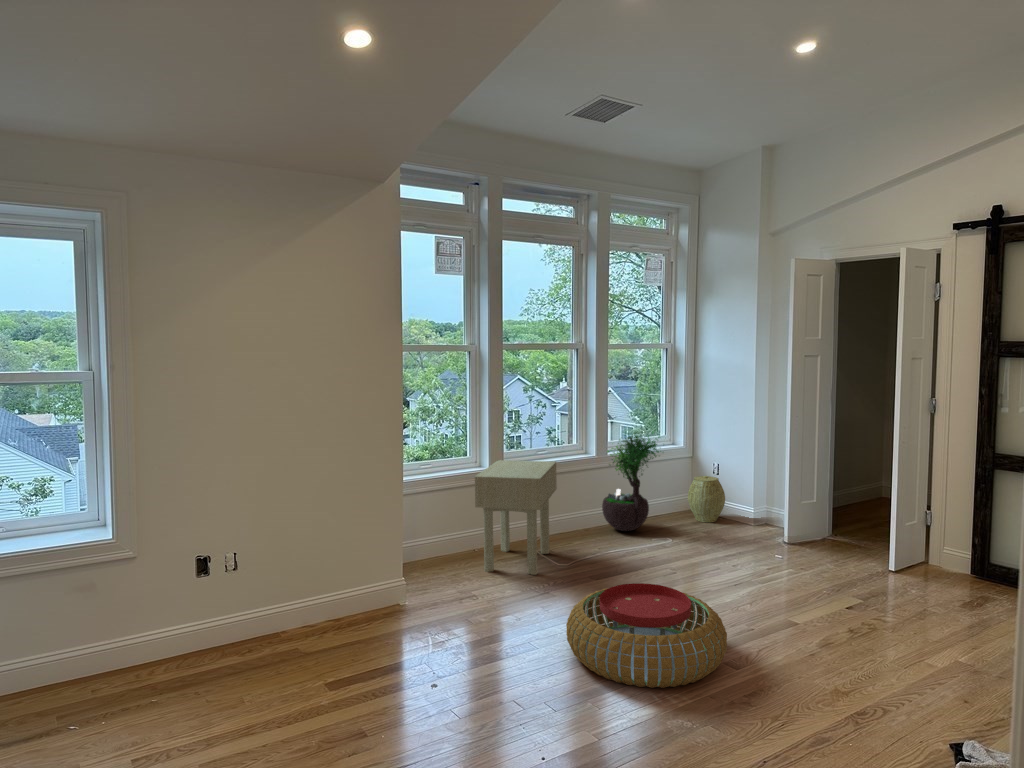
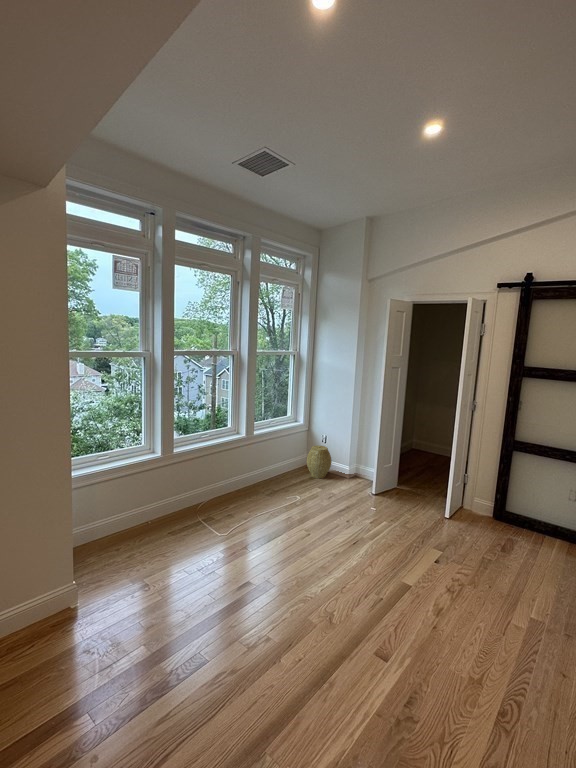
potted tree: present [602,432,659,531] -> none [249,416,296,492]
side table: present [475,460,557,575] -> none [148,448,218,550]
pouf: present [566,583,727,688] -> none [238,575,383,711]

